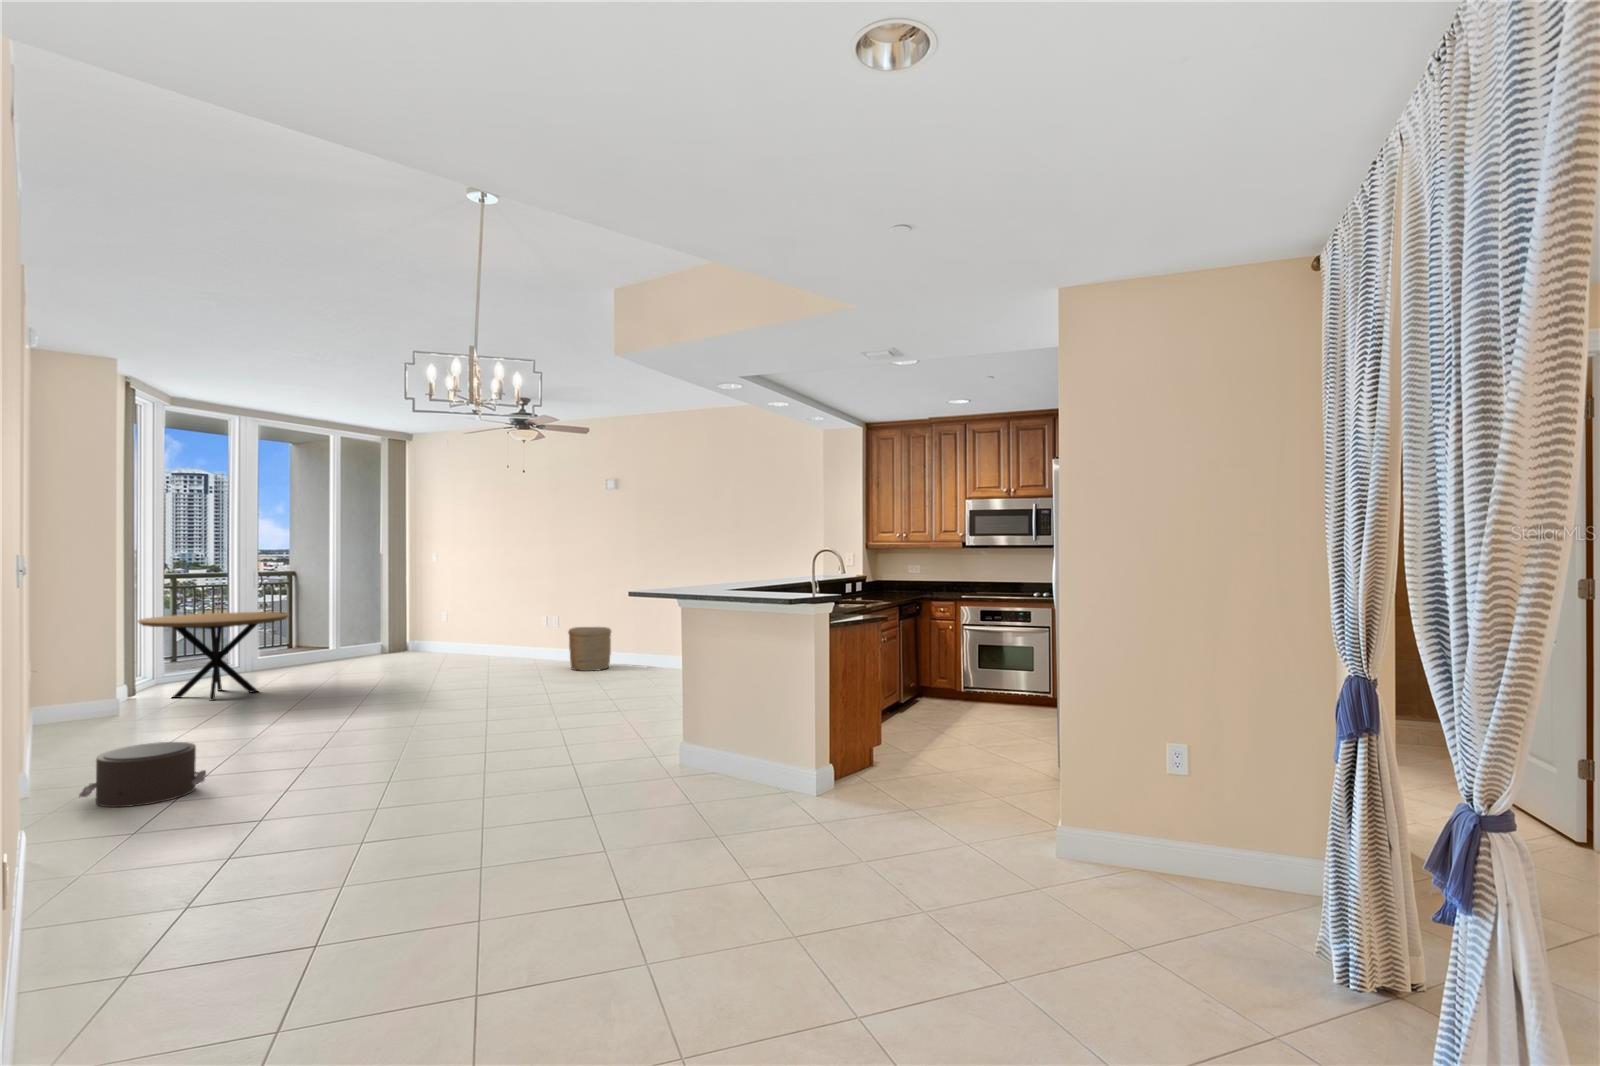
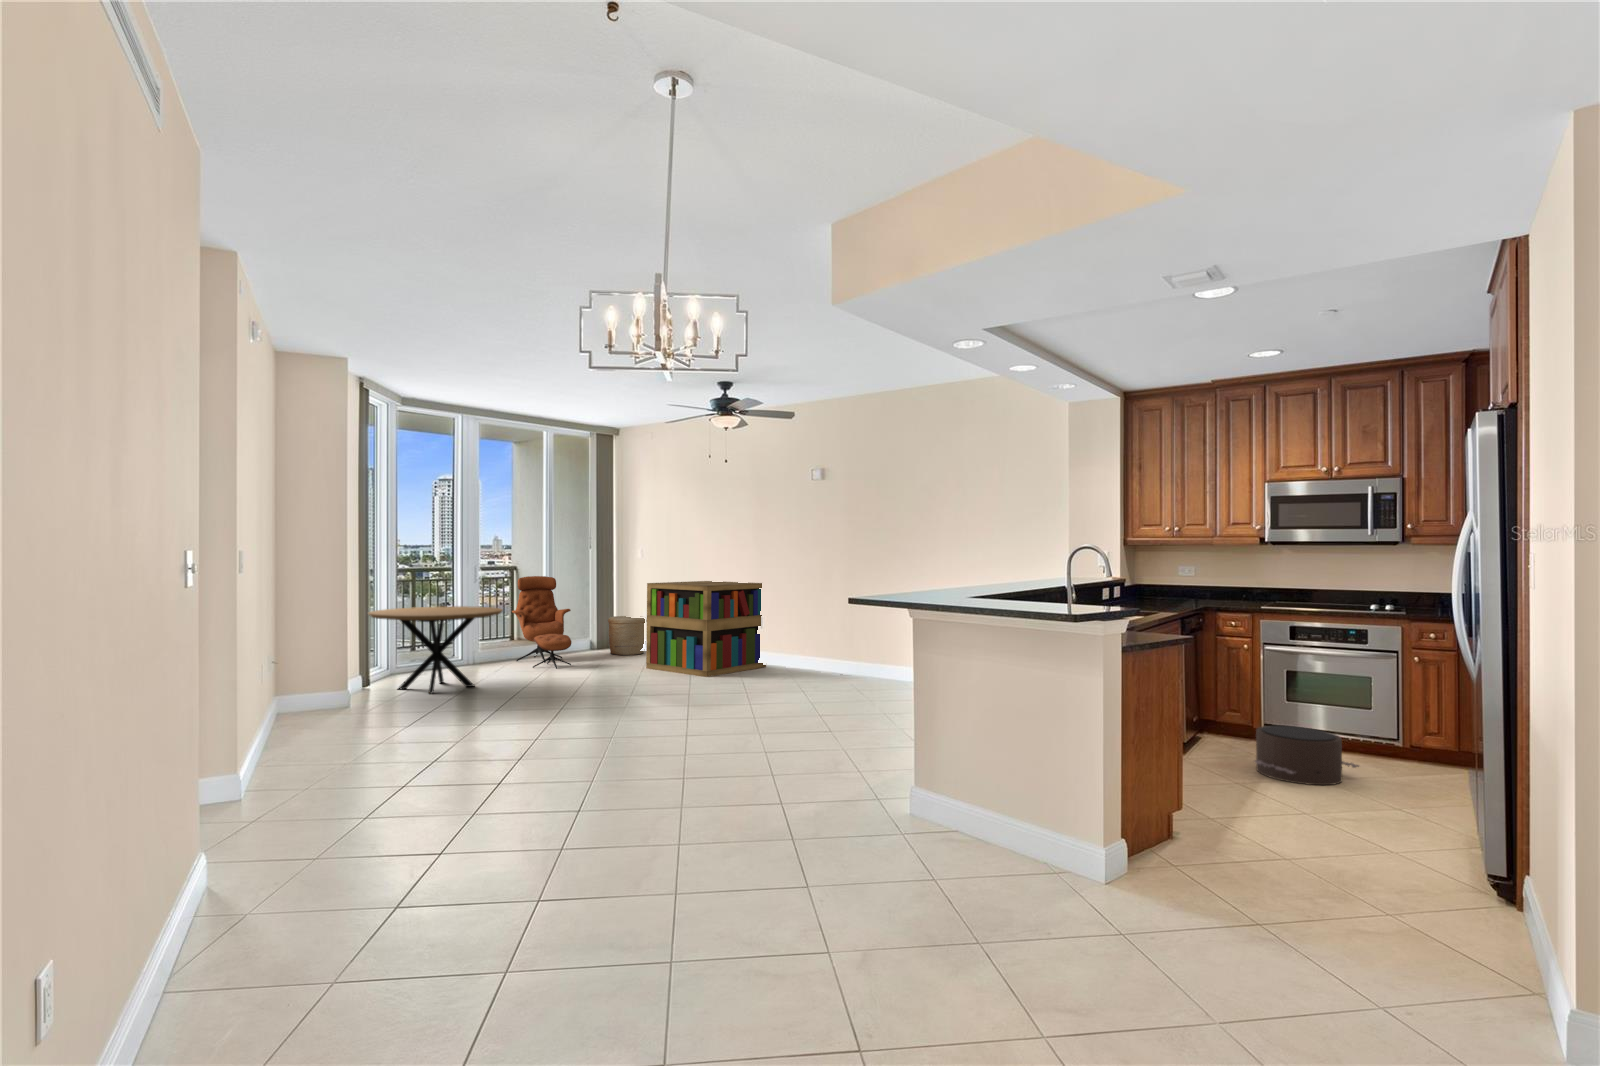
lounge chair: none [291,580,359,672] -> present [512,576,571,669]
bookshelf: none [440,582,561,673] -> present [646,581,766,677]
woven basket: present [568,627,611,671] -> present [608,616,646,655]
pouf: present [79,742,206,807] -> present [1255,726,1359,785]

